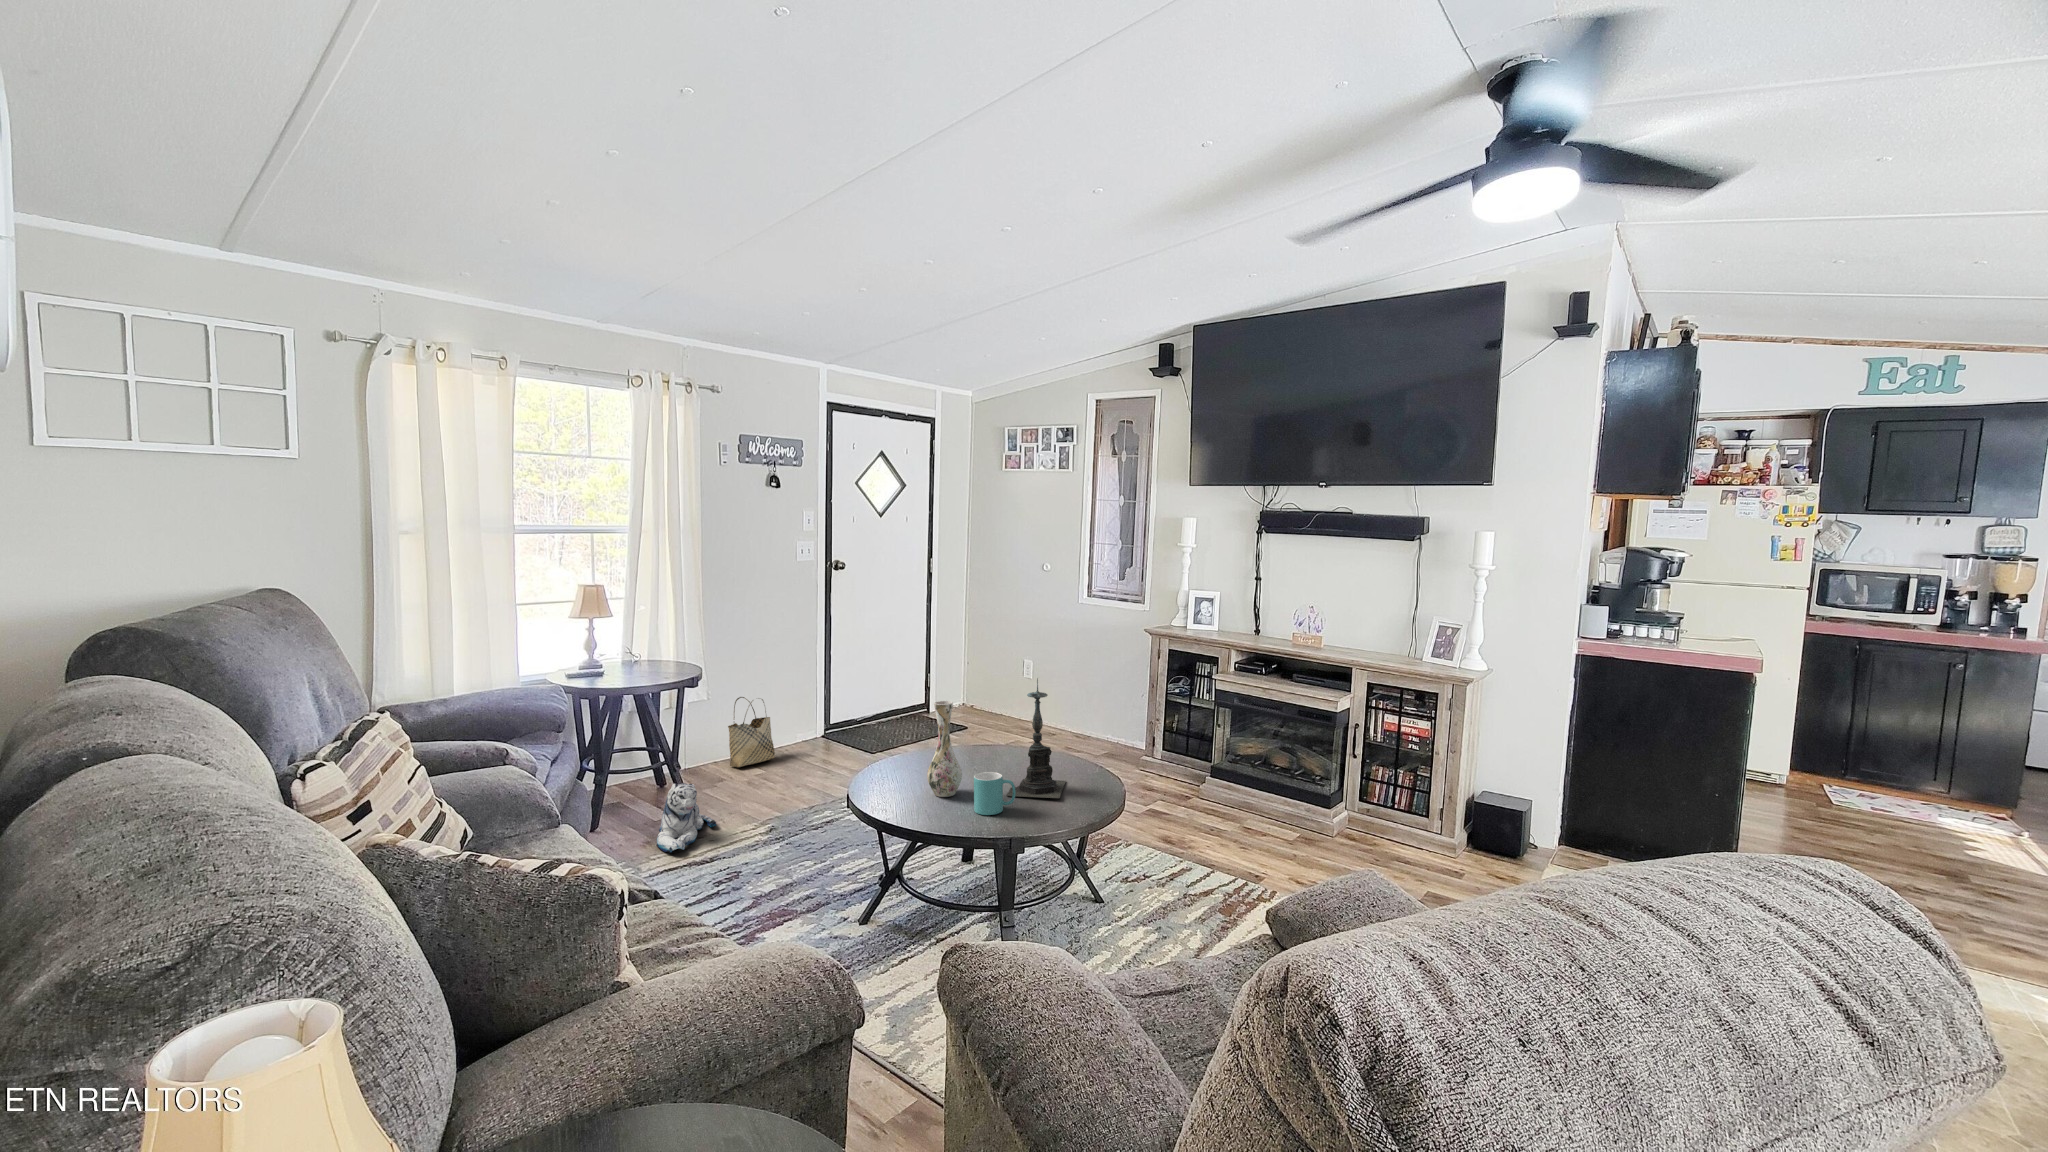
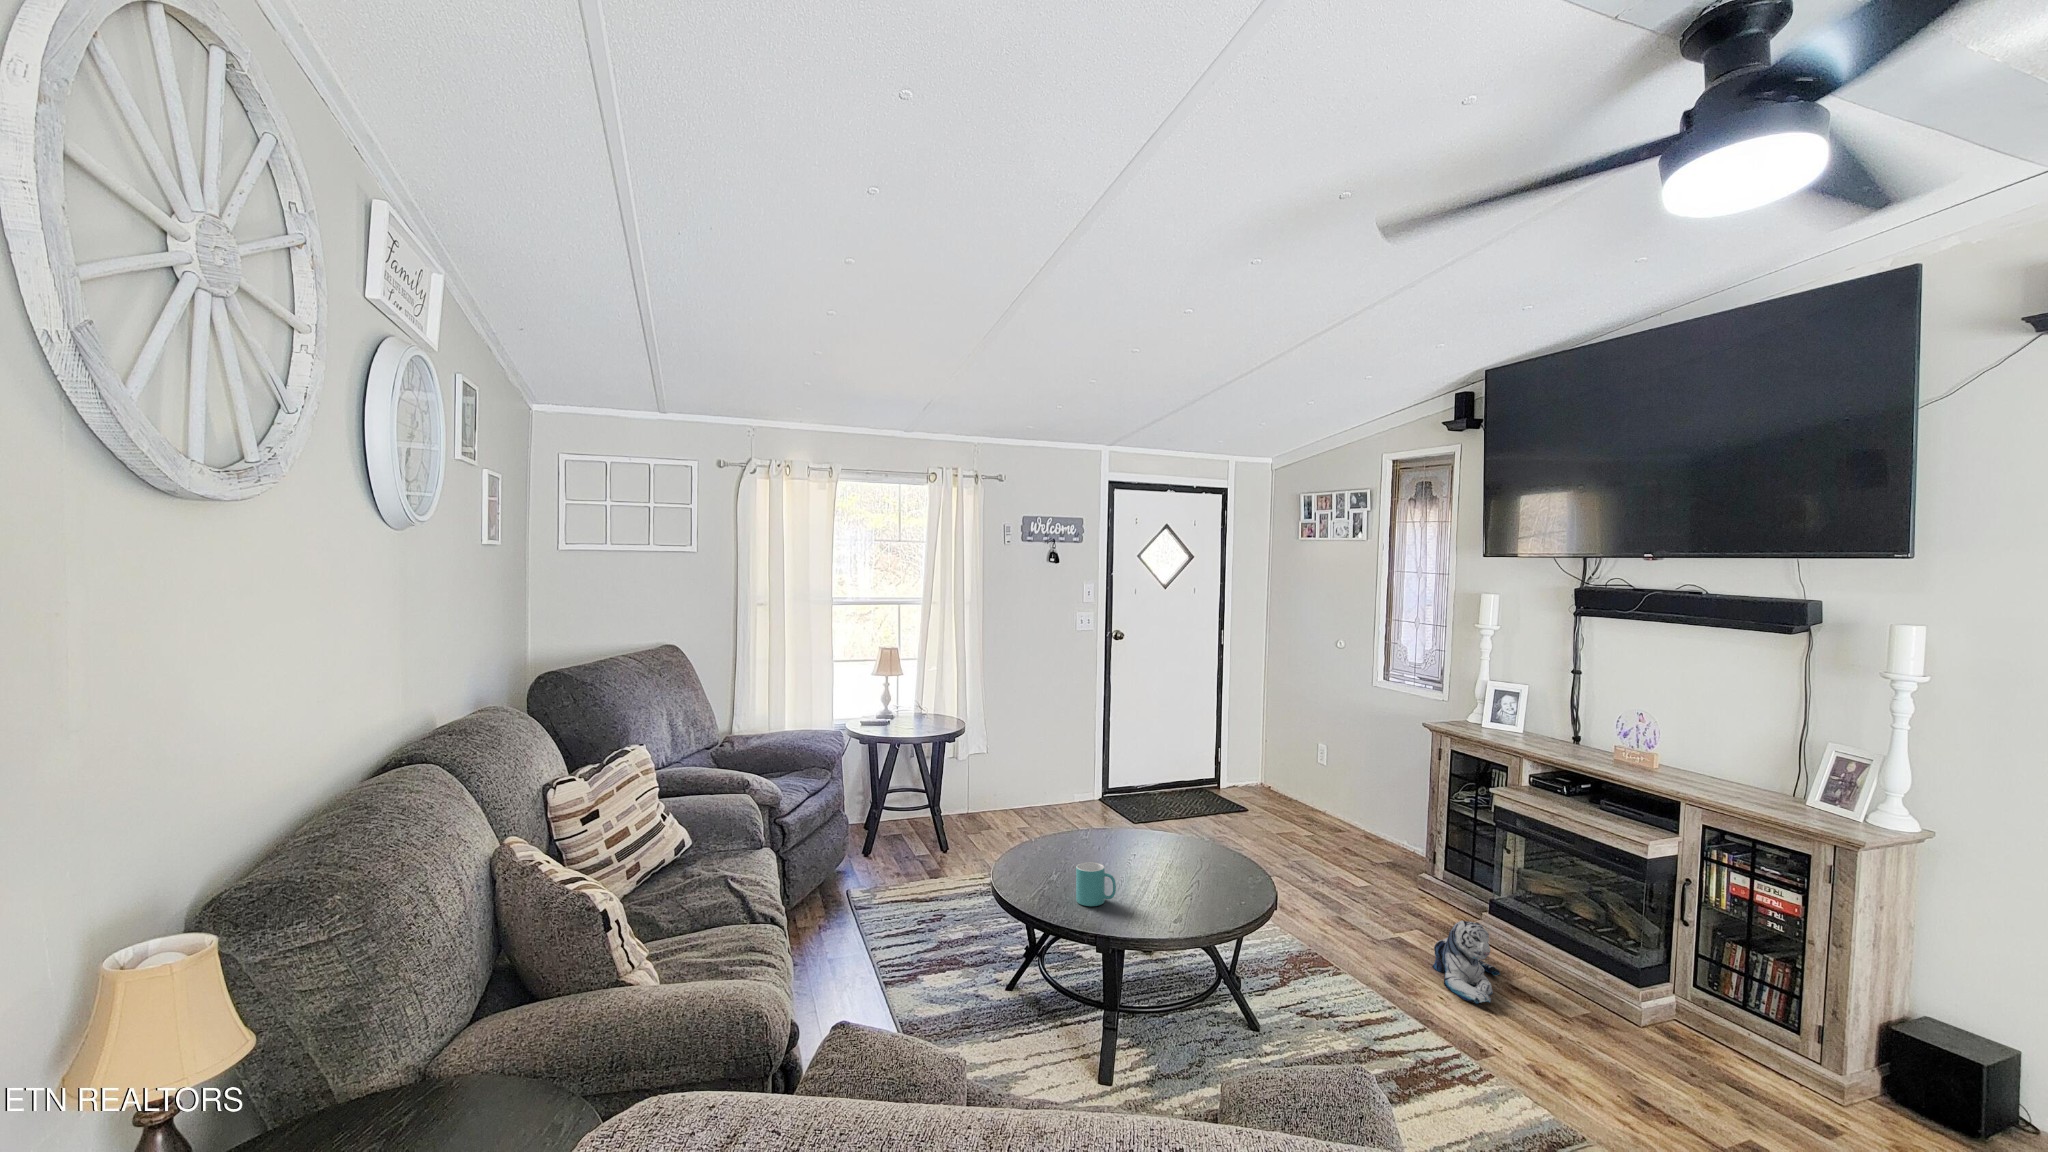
candle holder: present [1006,678,1066,798] -> none [1121,774,1197,903]
woven basket: present [728,697,775,767] -> none [995,756,1037,822]
vase: present [927,701,962,797] -> none [1049,786,1083,881]
plush toy: present [656,783,716,853] -> present [1432,921,1500,1004]

